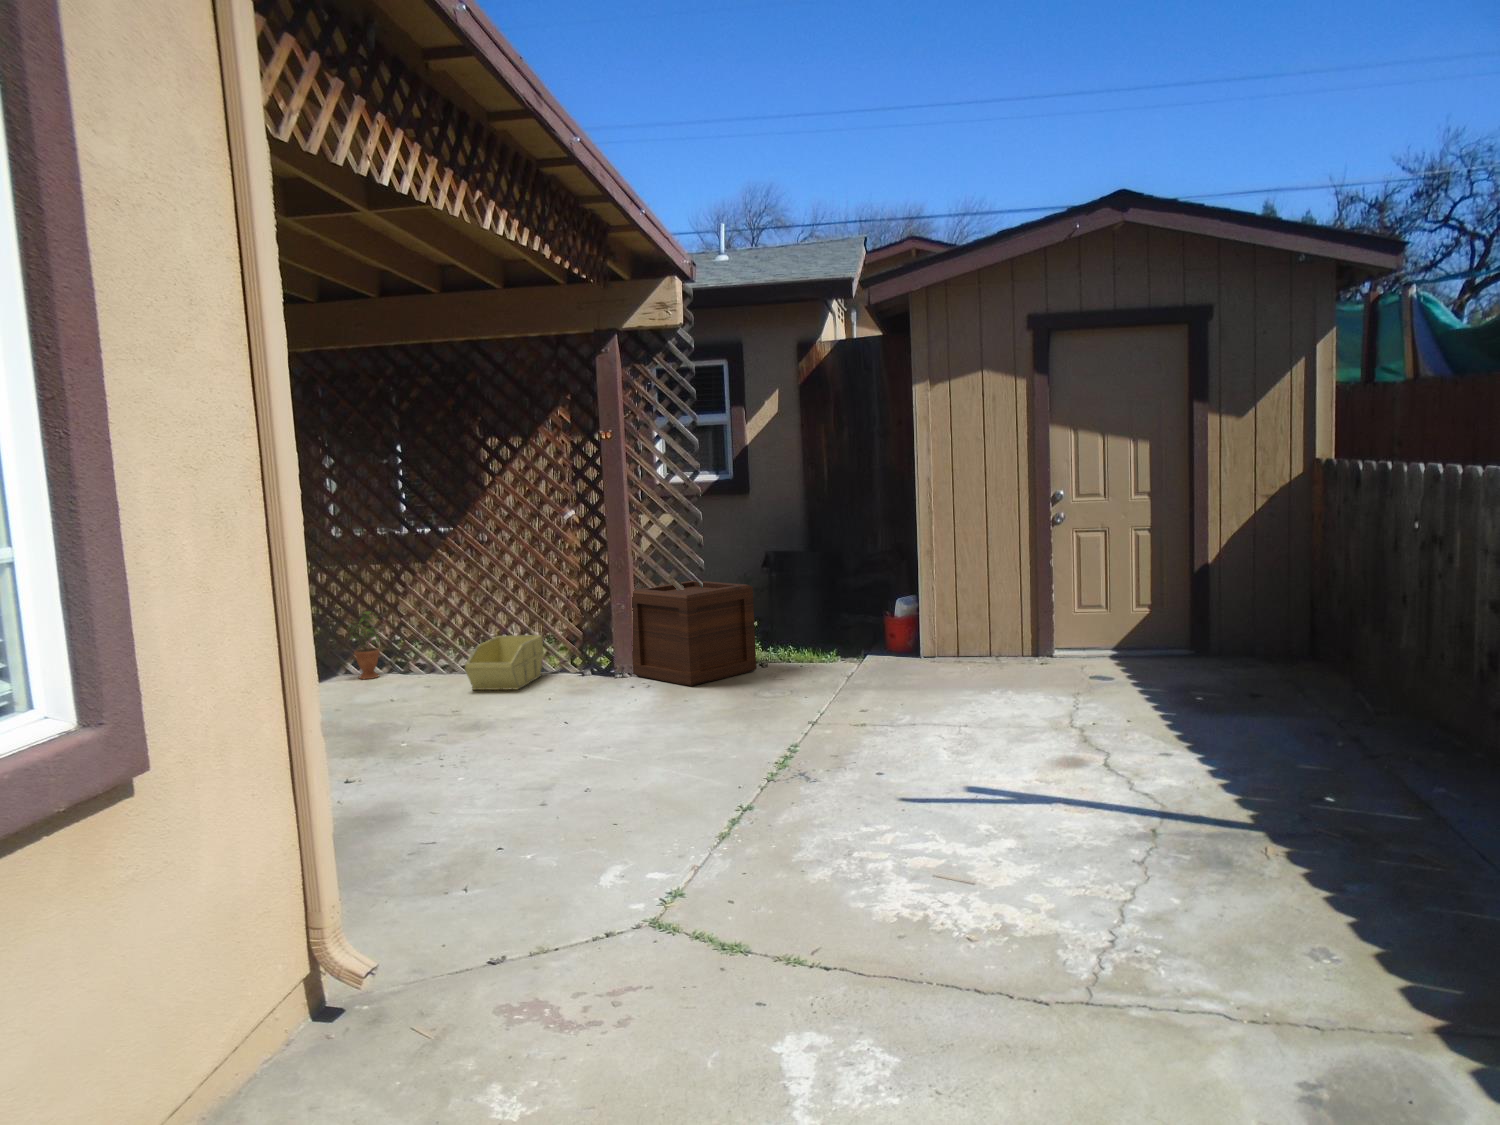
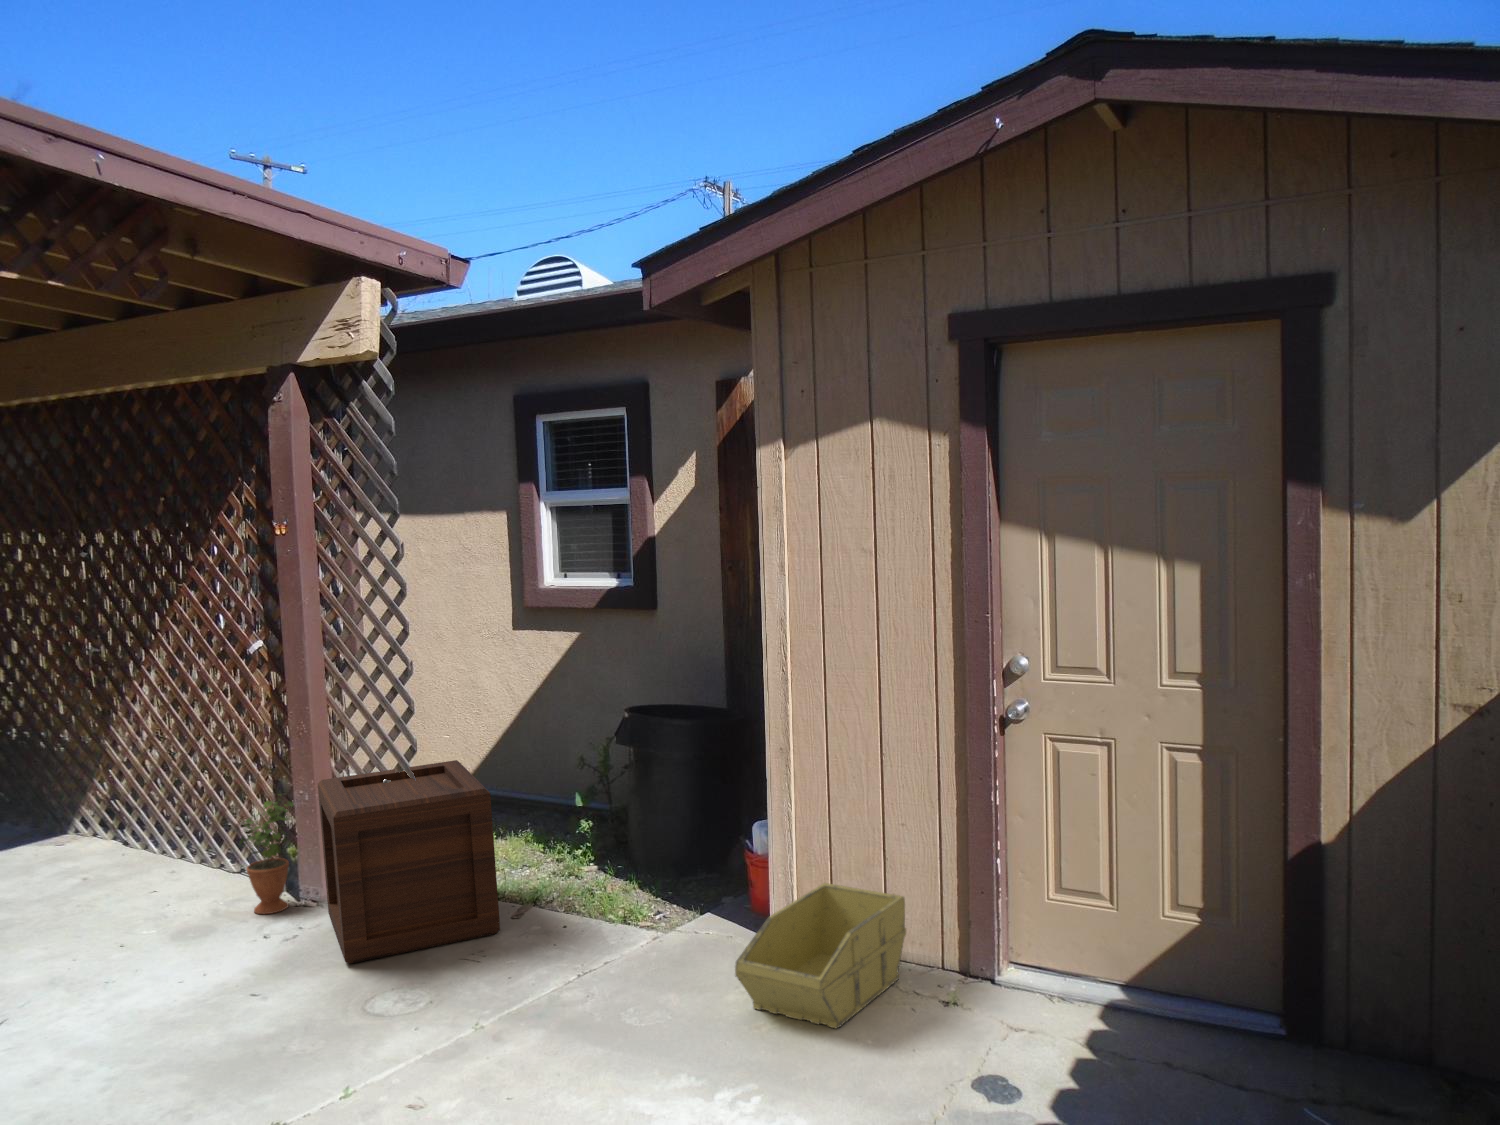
potted plant: present [350,611,379,679] -> present [240,799,294,914]
storage bin: present [465,635,544,690] -> present [735,883,906,1029]

